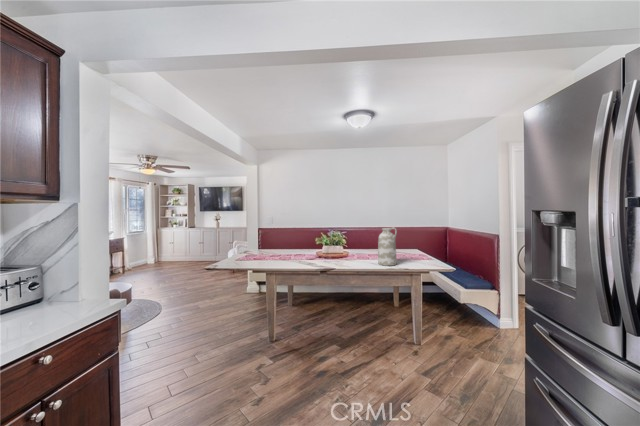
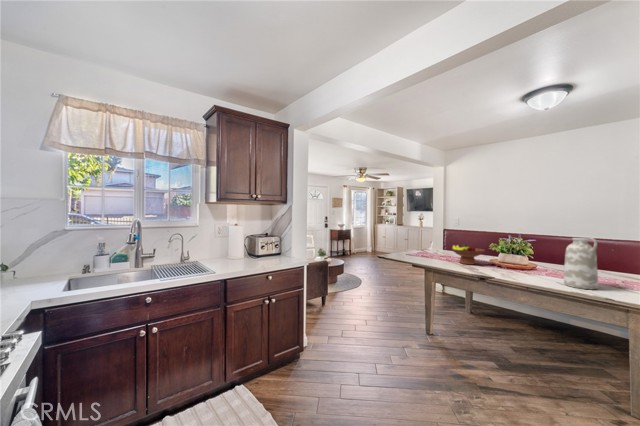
fruit bowl: none [290,242,318,261] -> present [452,244,485,264]

